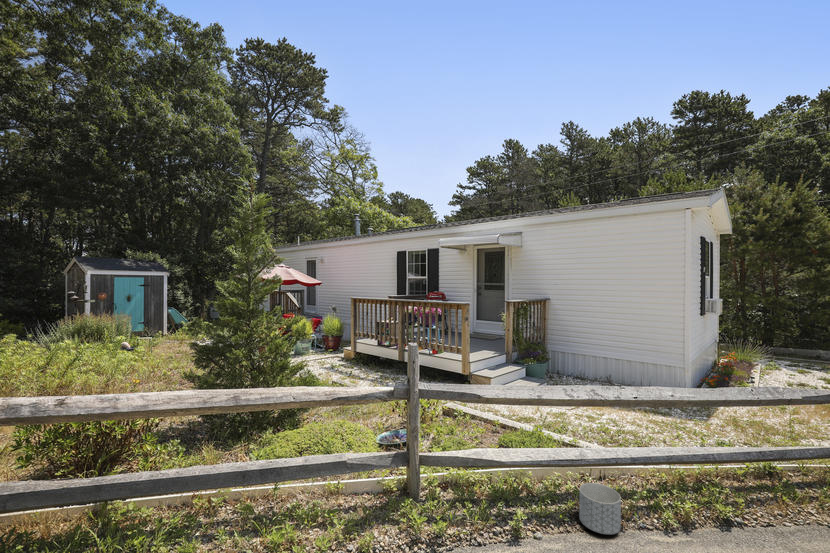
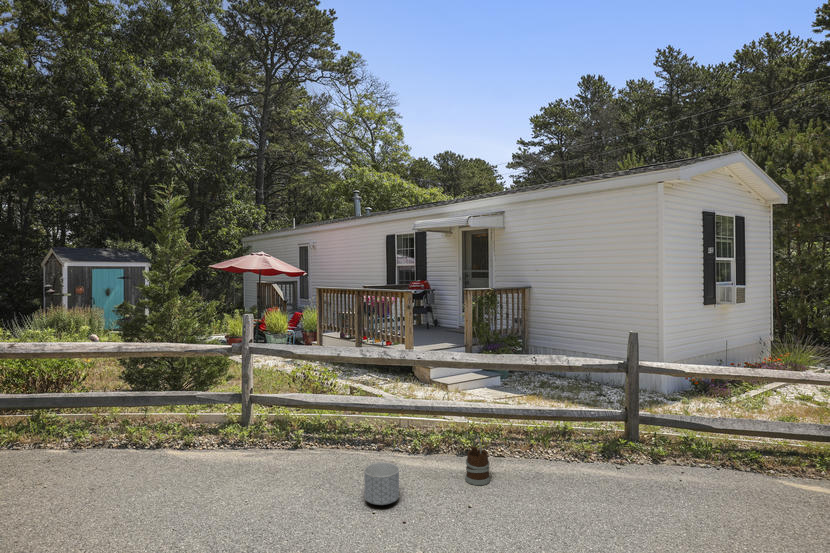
wooden bucket: none [644,446,673,498] -> present [465,436,490,485]

